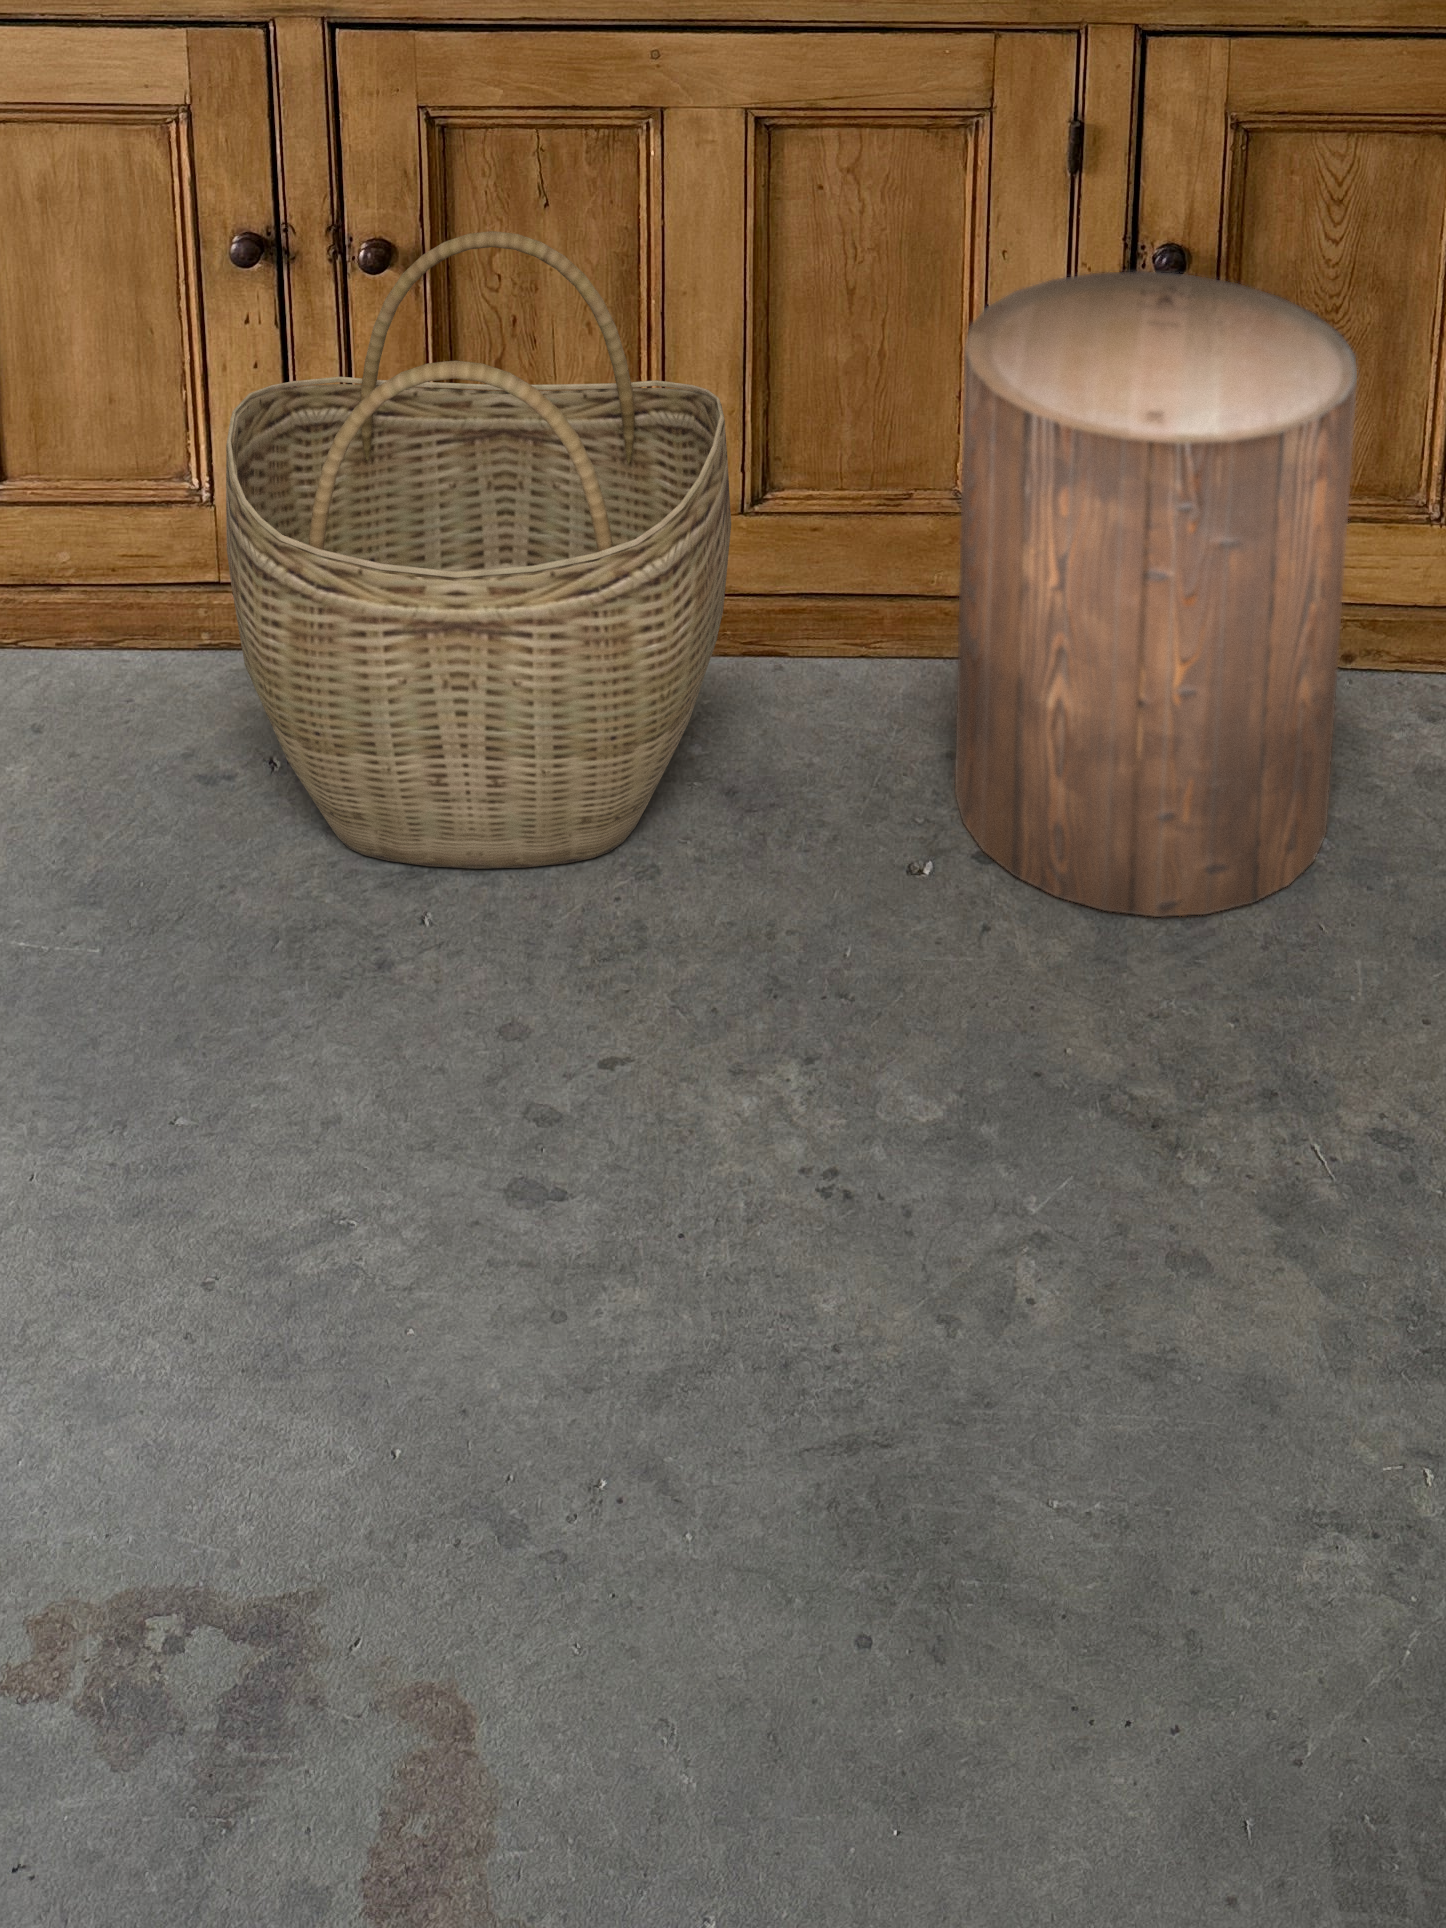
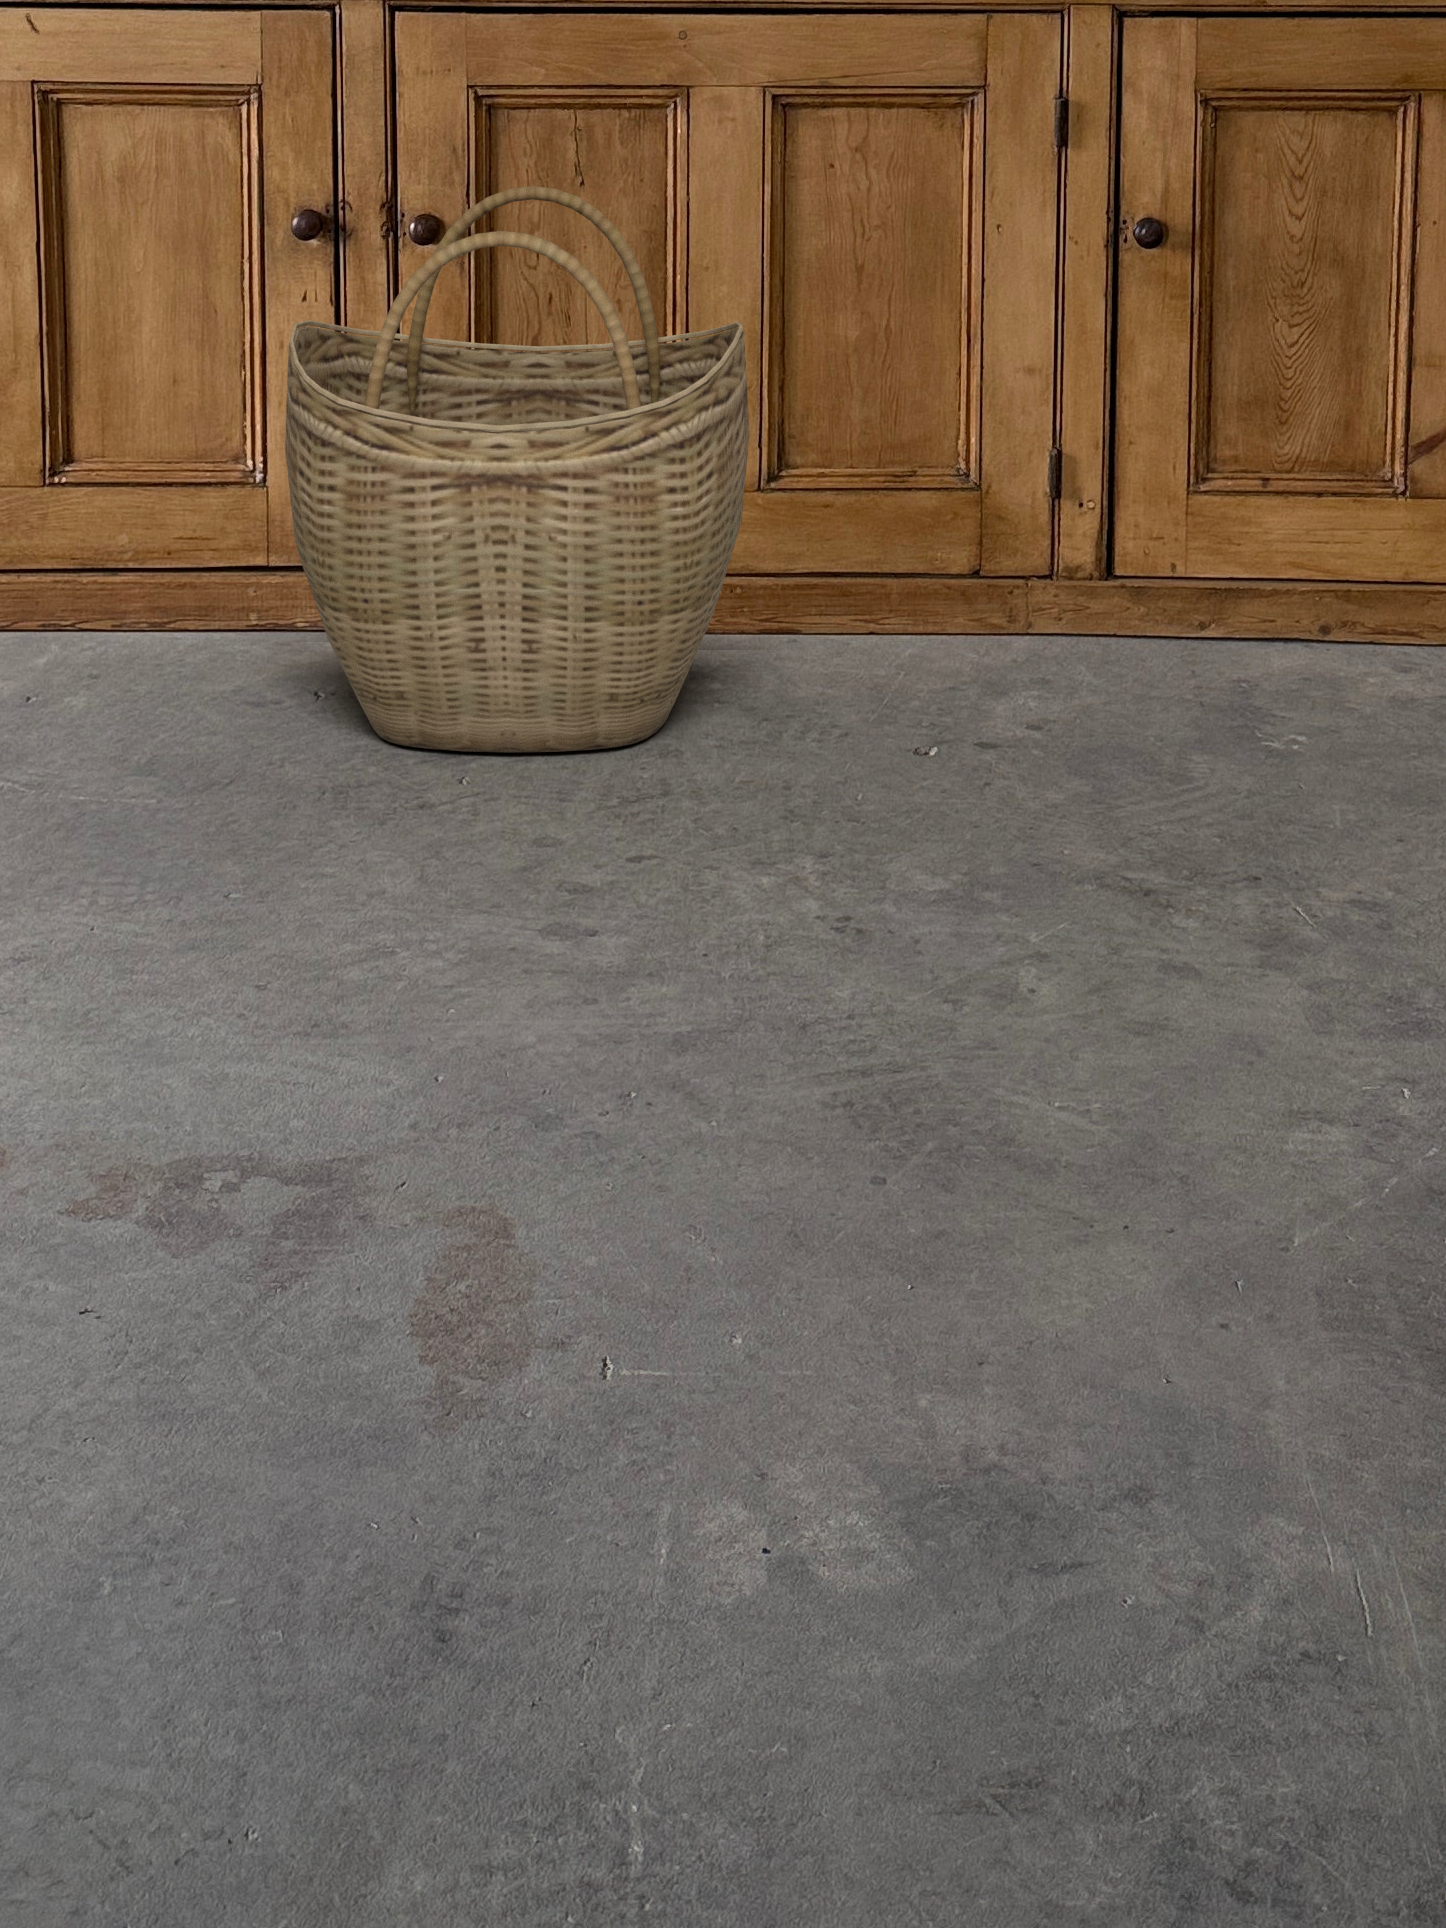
stool: present [955,271,1357,917] -> none [958,231,1315,778]

